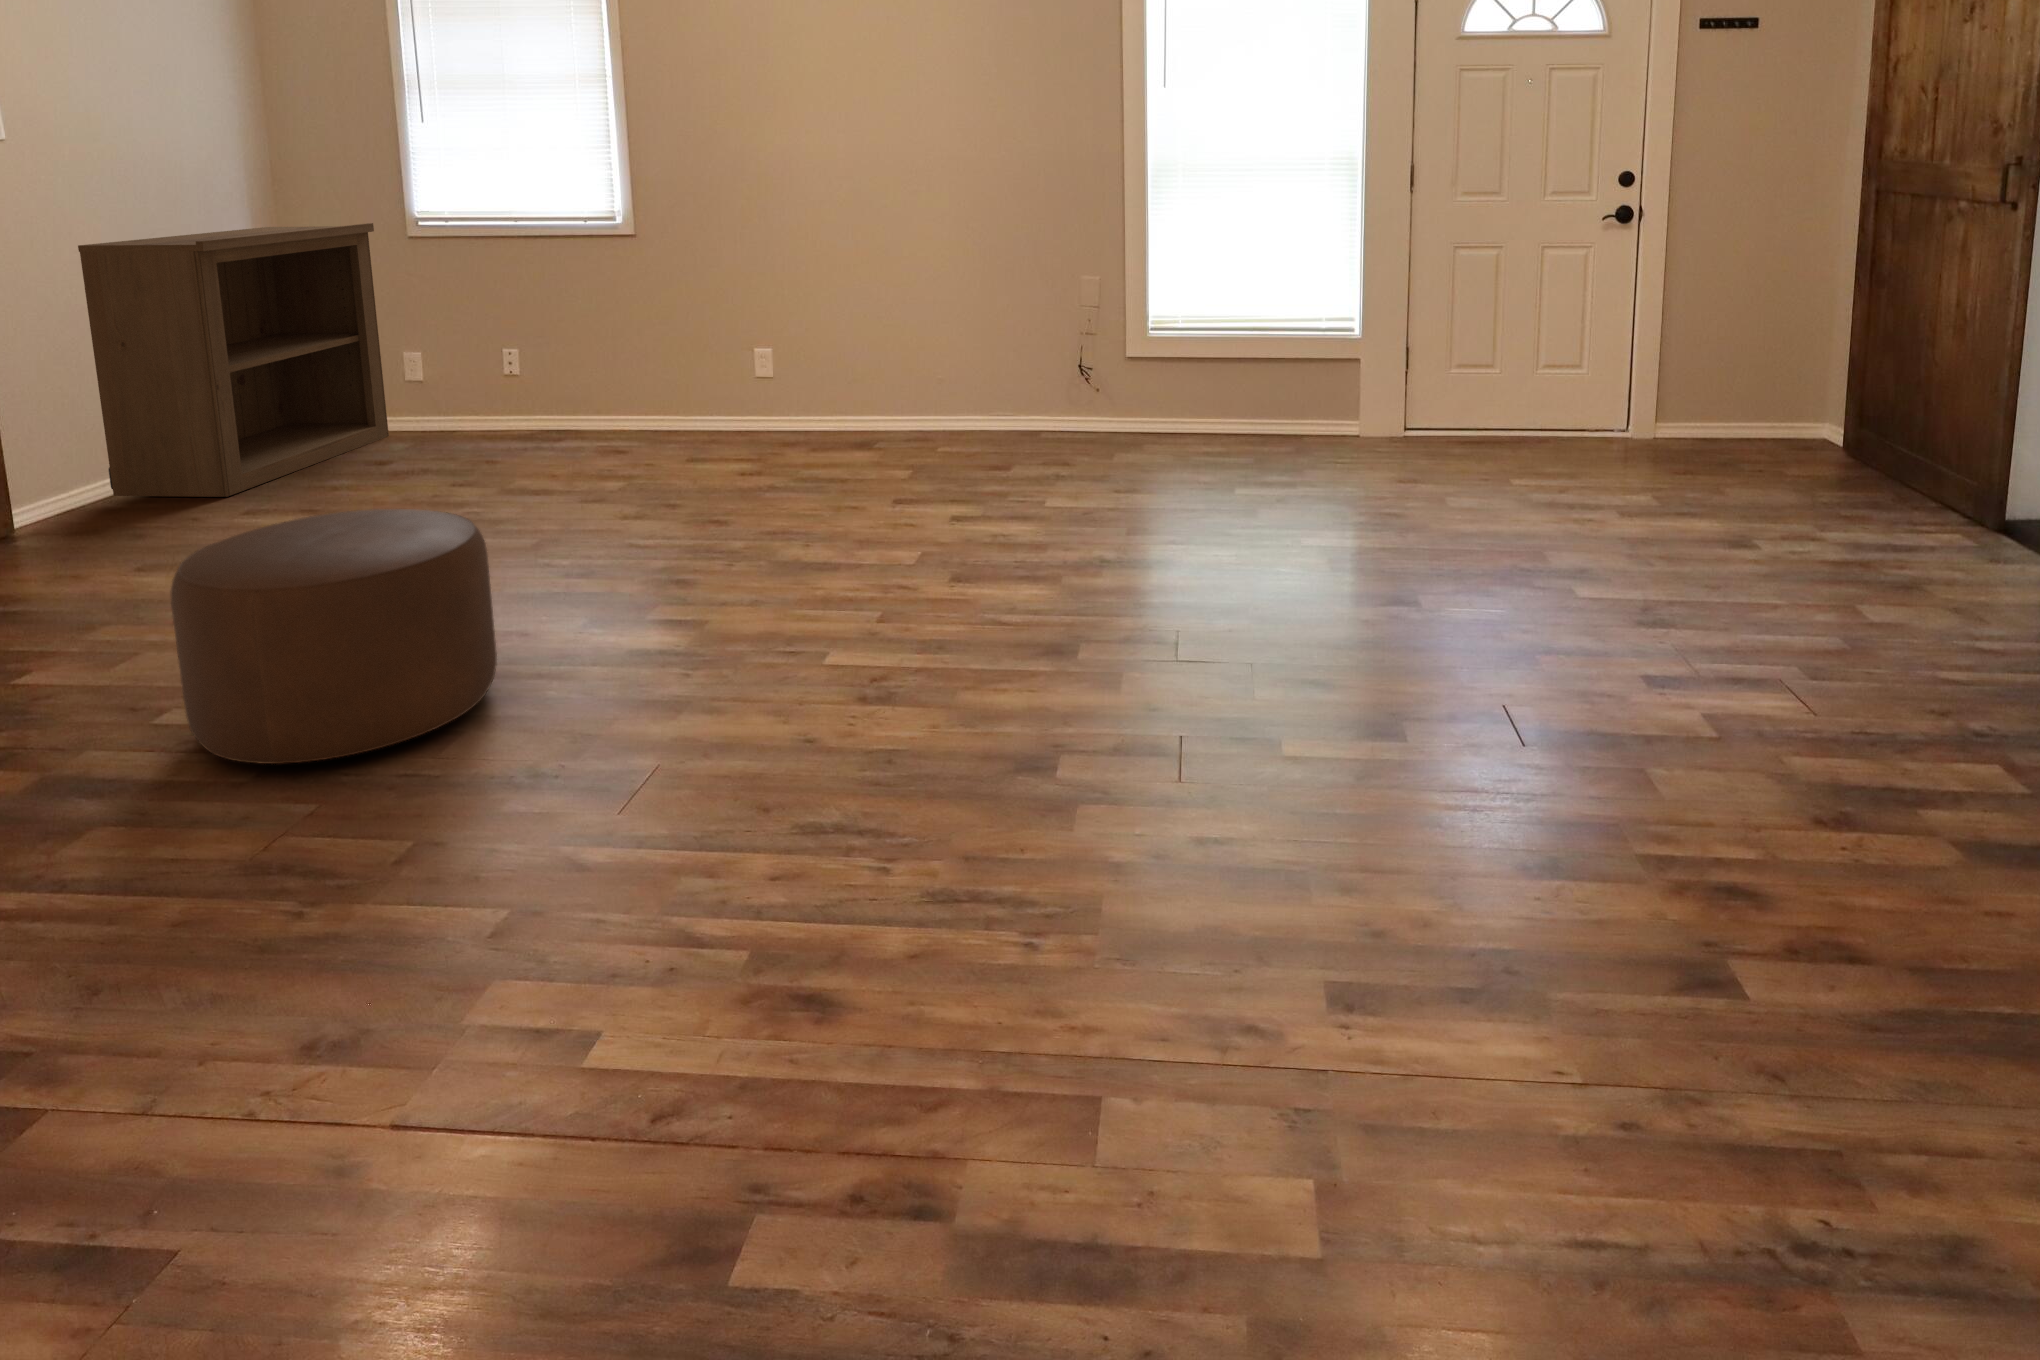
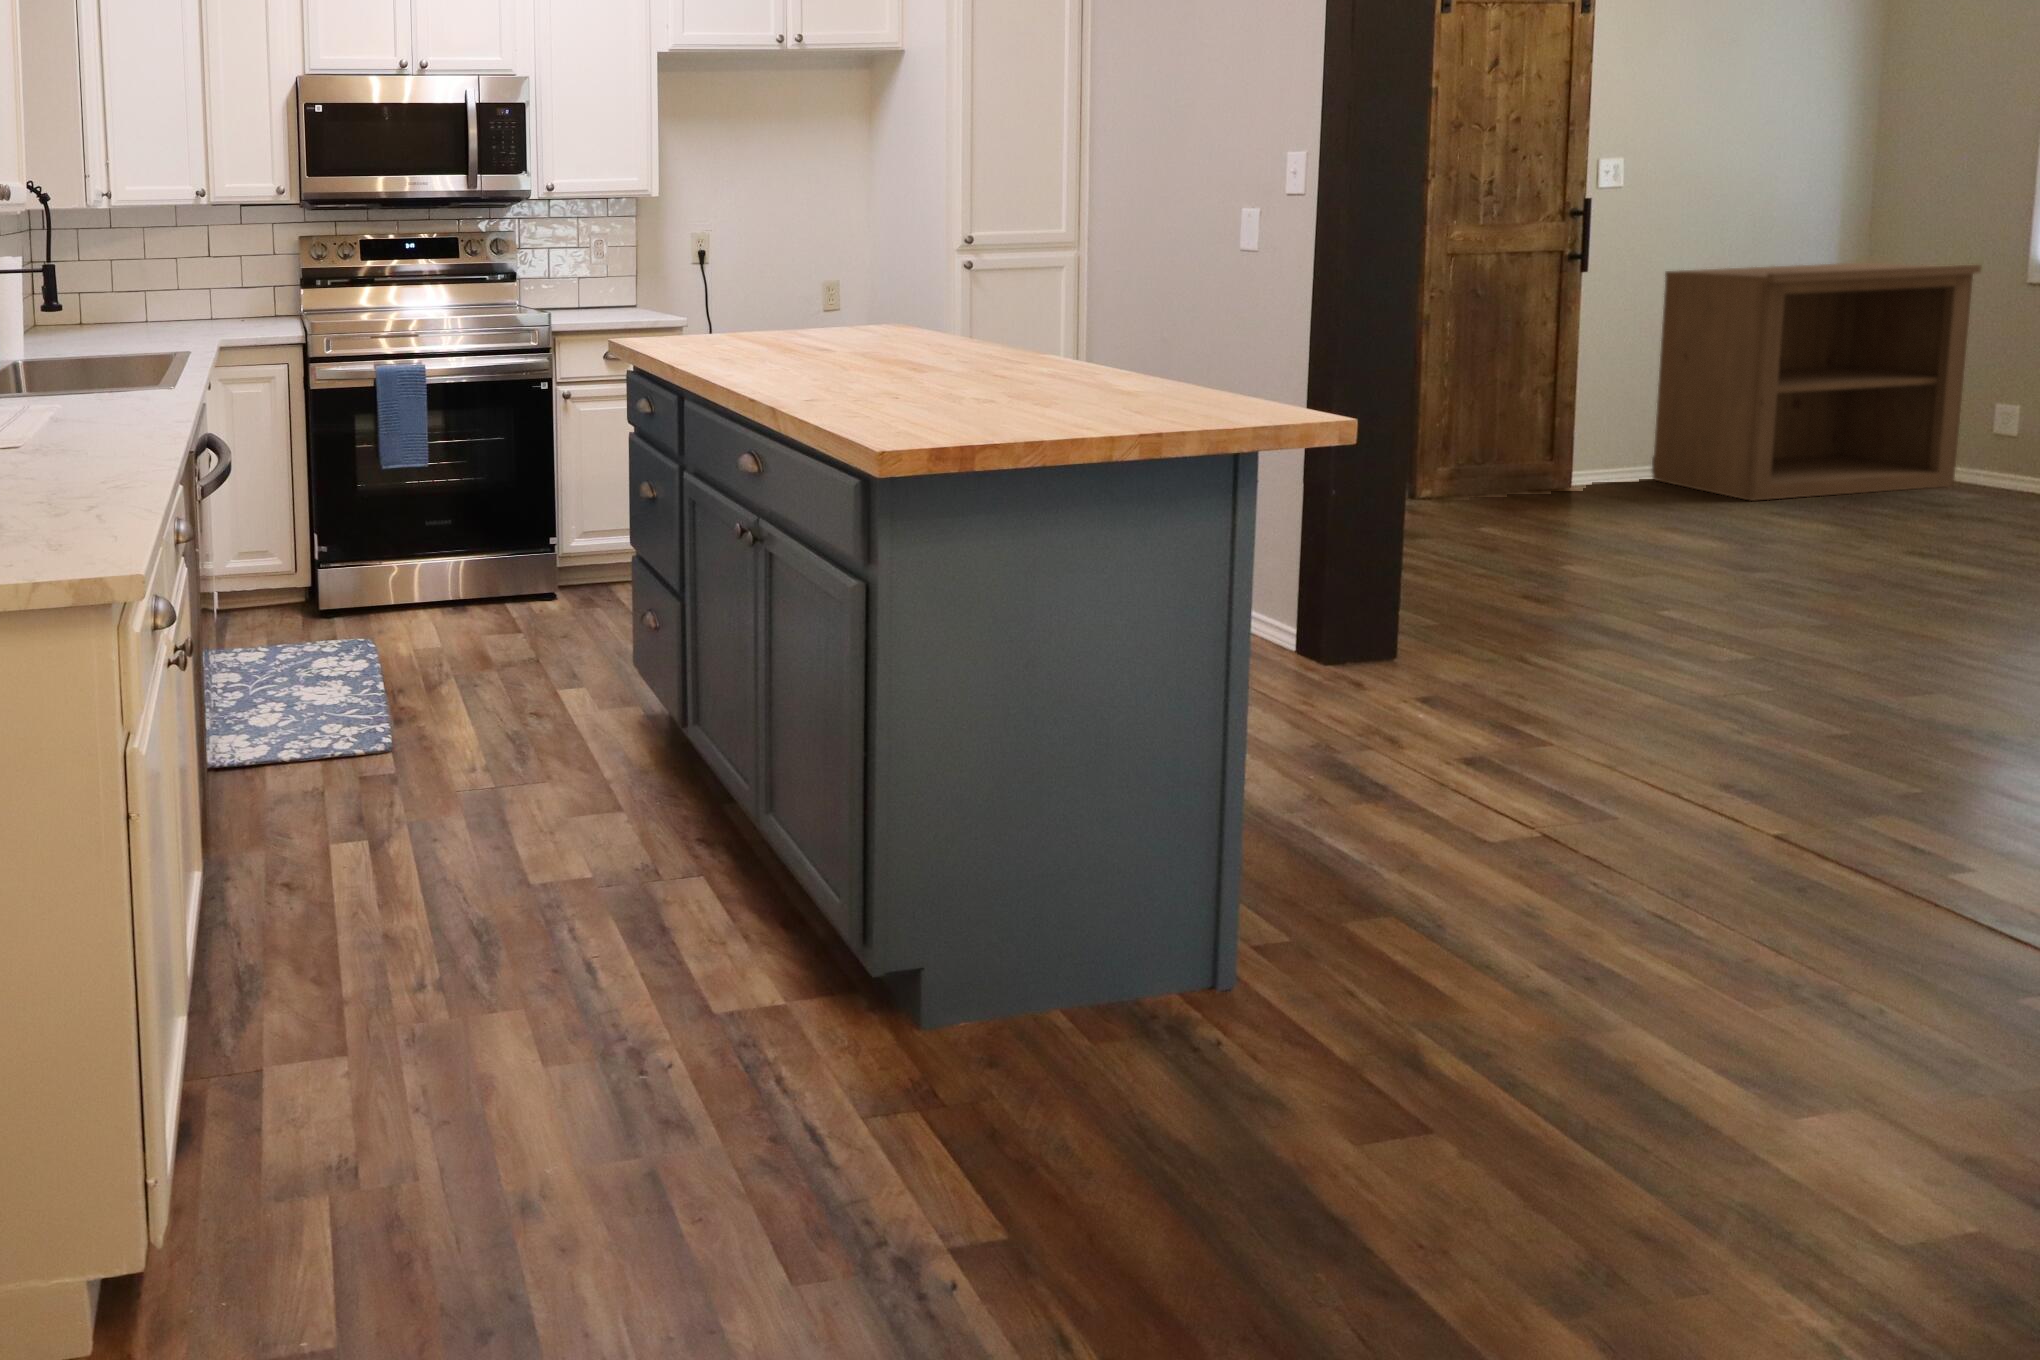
ottoman: present [171,509,497,764] -> none [1646,502,1943,692]

